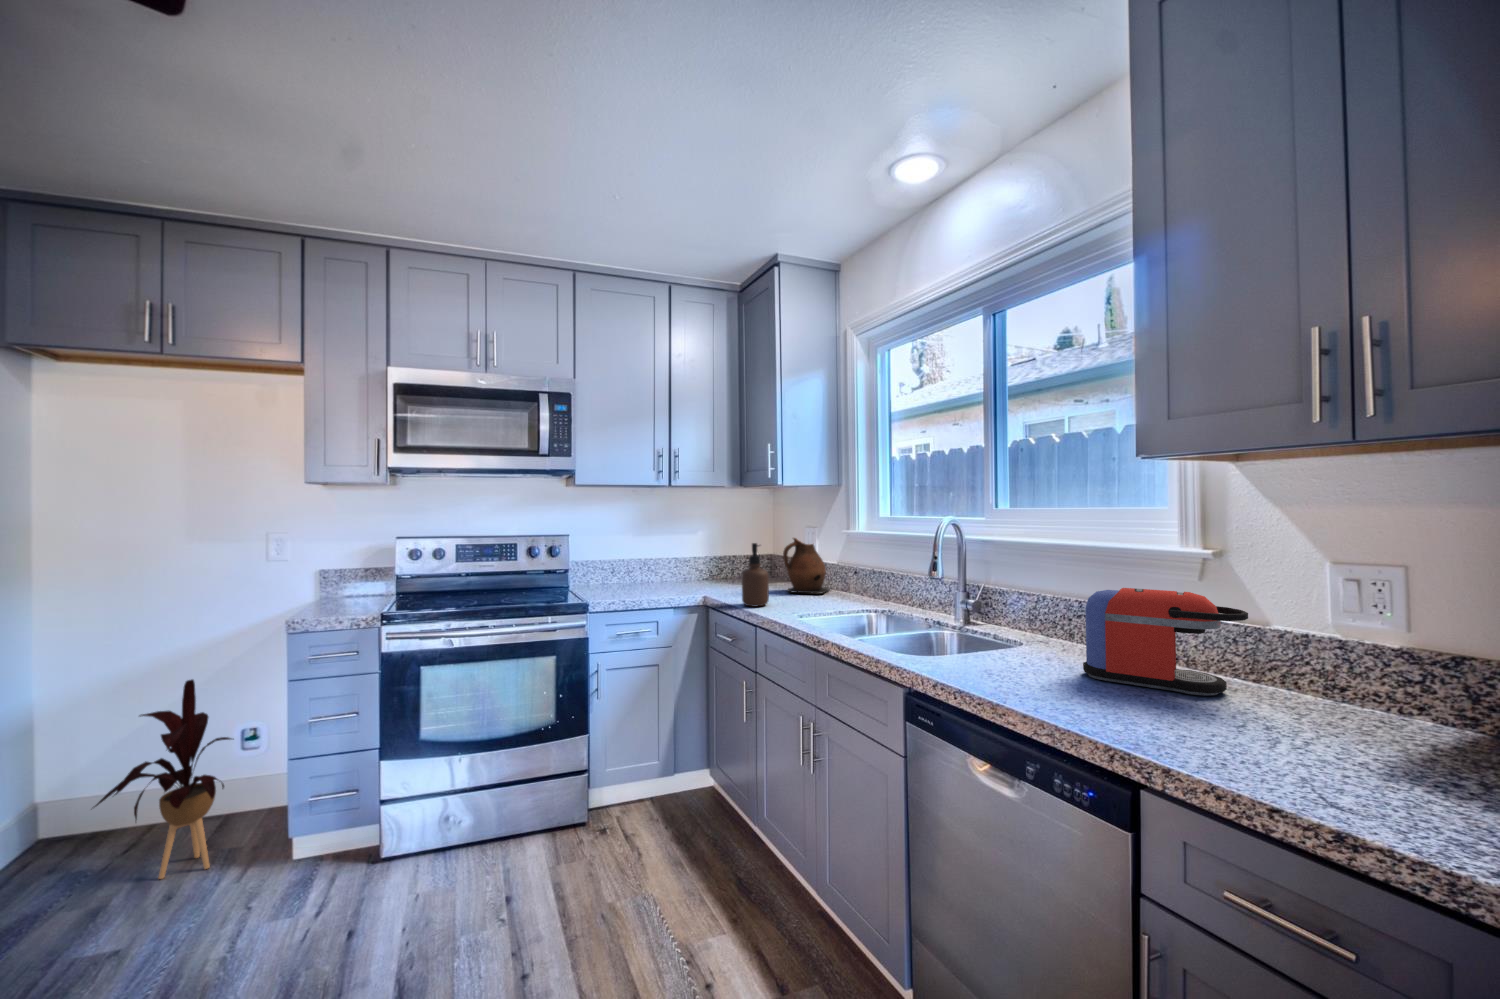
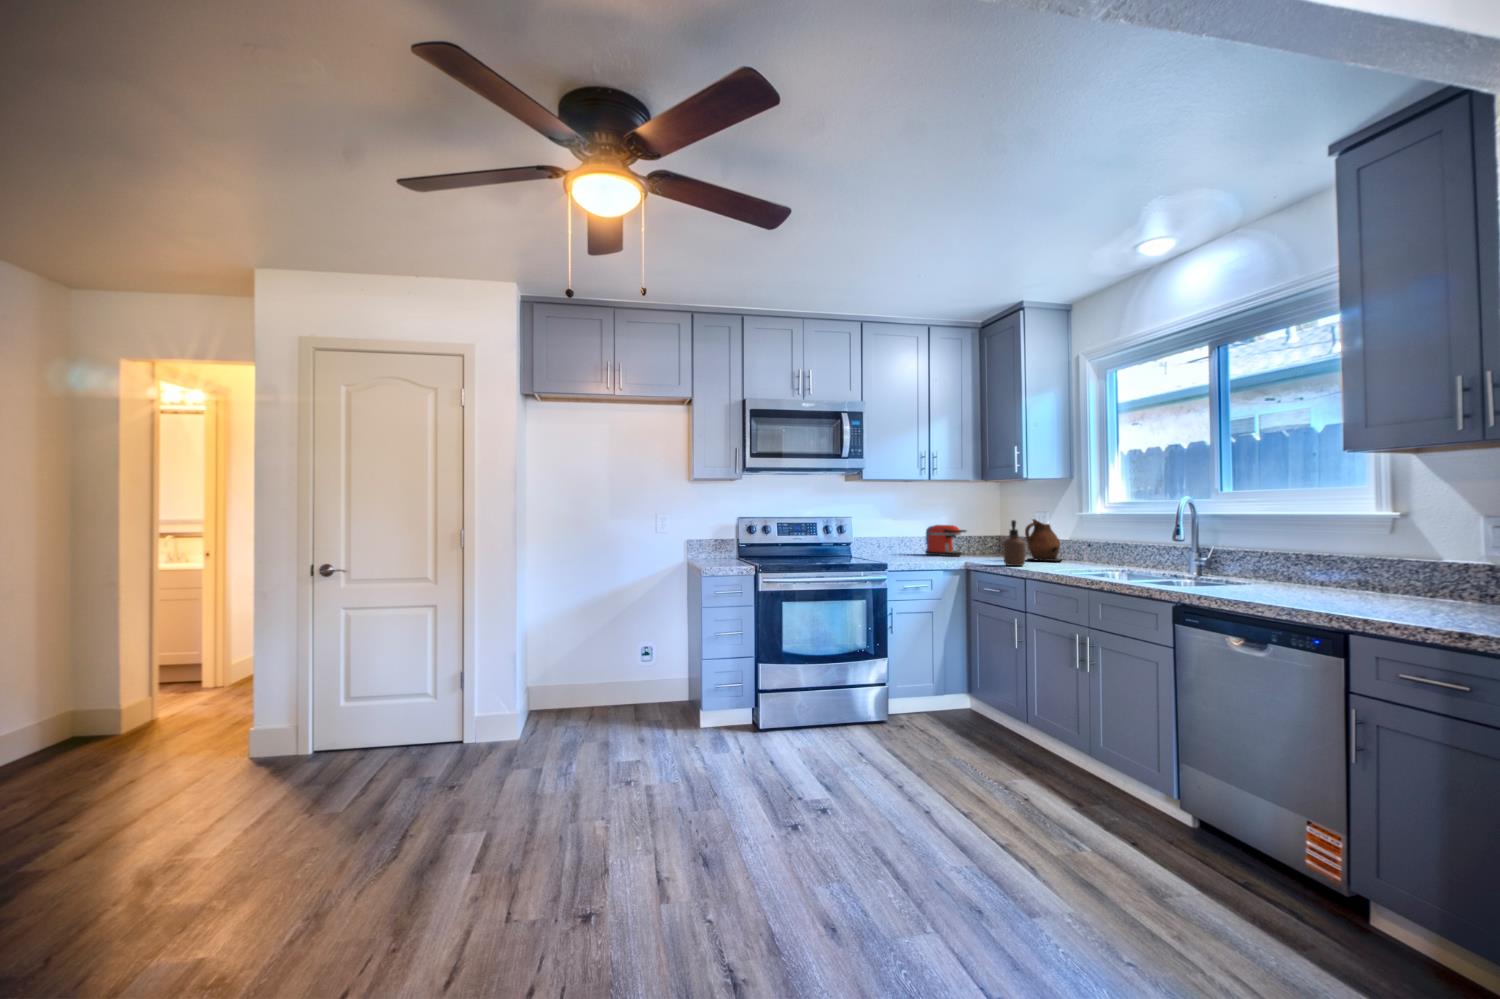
coffee maker: present [1083,588,1248,696] -> present [925,525,966,556]
house plant: present [94,680,231,879] -> none [606,599,668,721]

